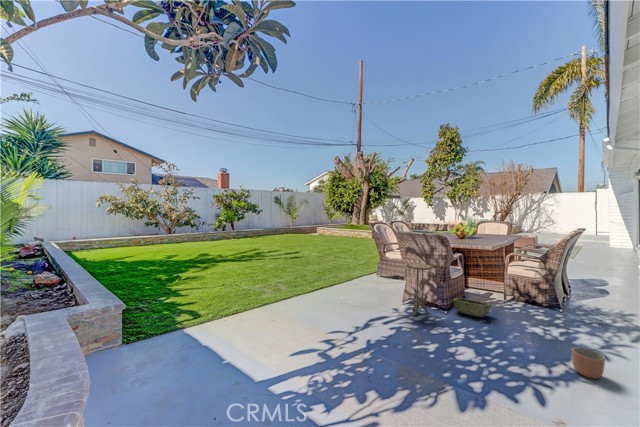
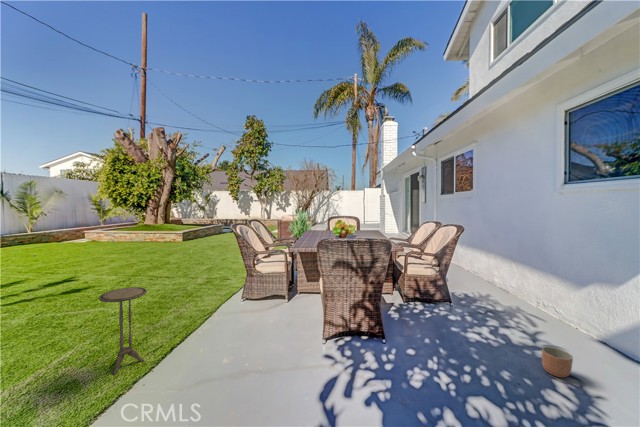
side table: present [406,263,433,316] -> present [99,287,147,375]
woven basket: present [453,298,491,317] -> none [383,311,423,332]

